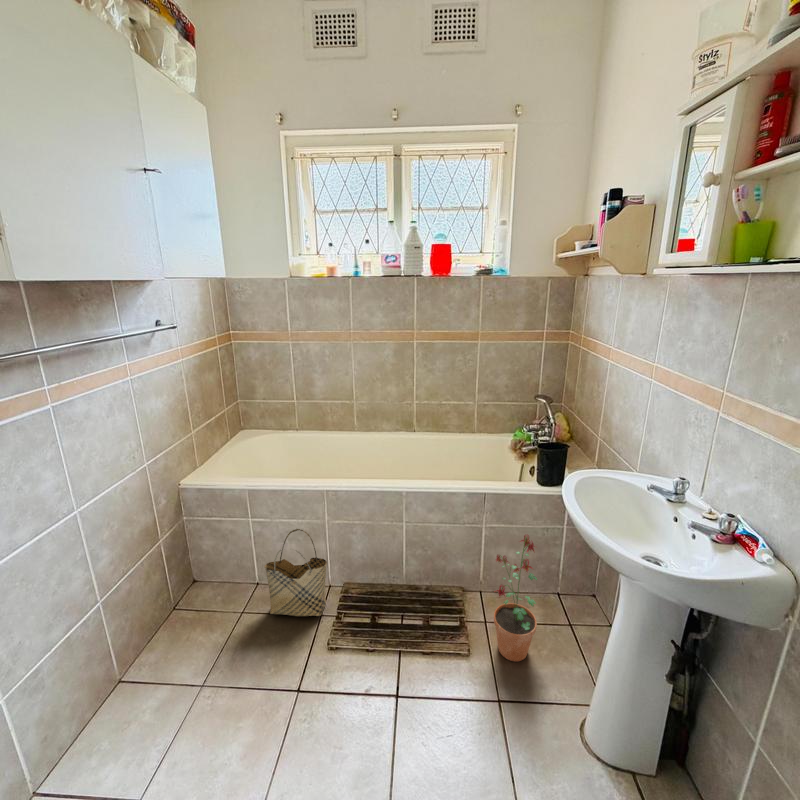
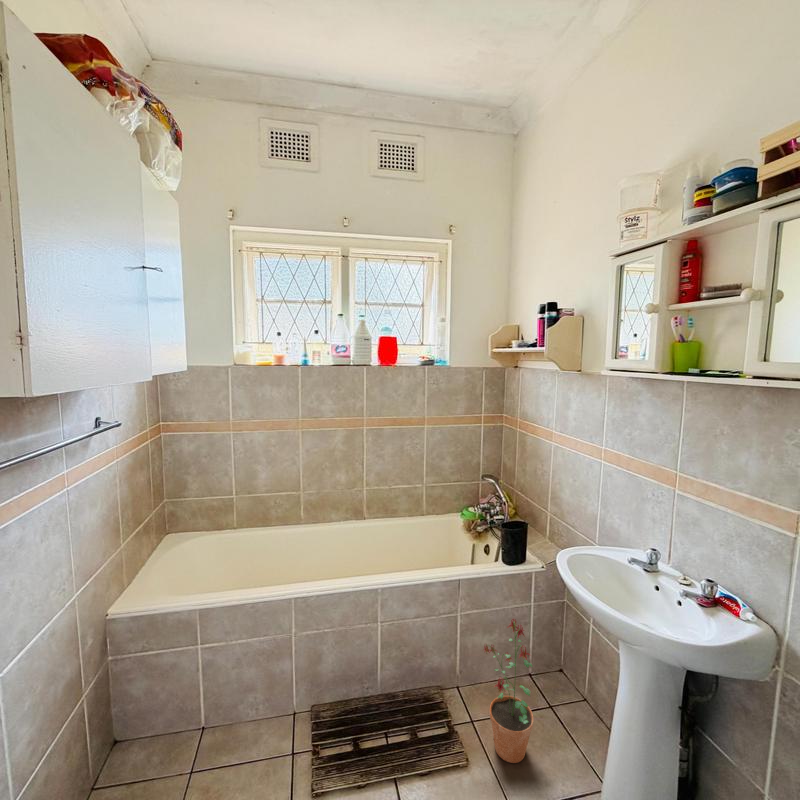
woven basket: present [264,529,327,616] -> none [224,649,300,769]

